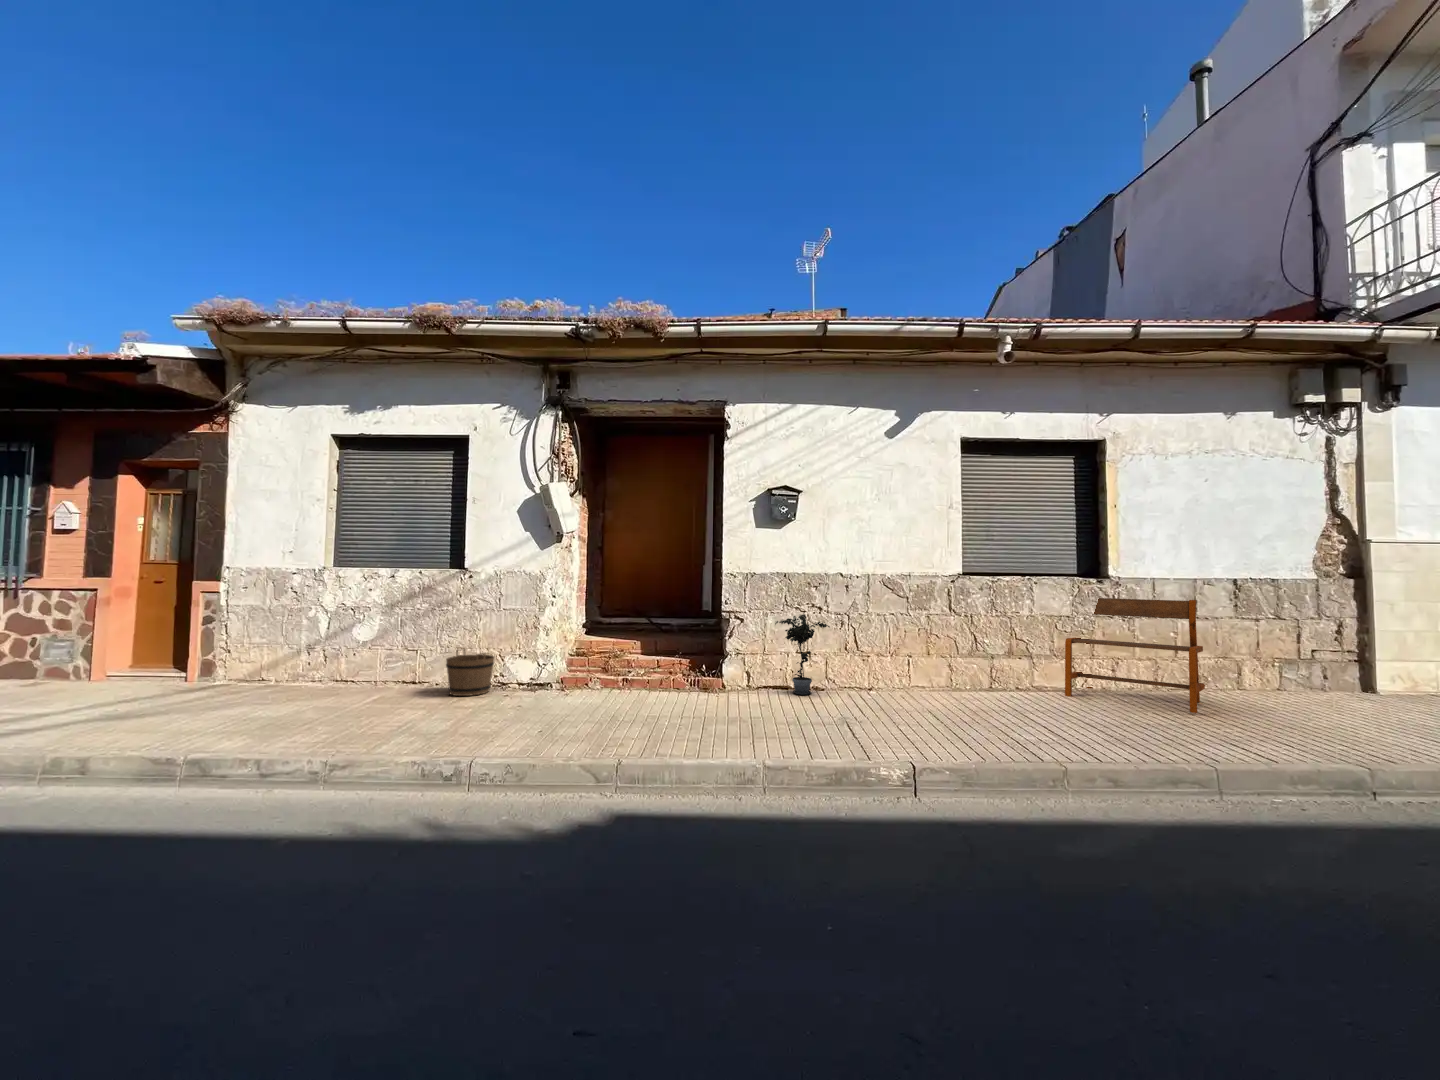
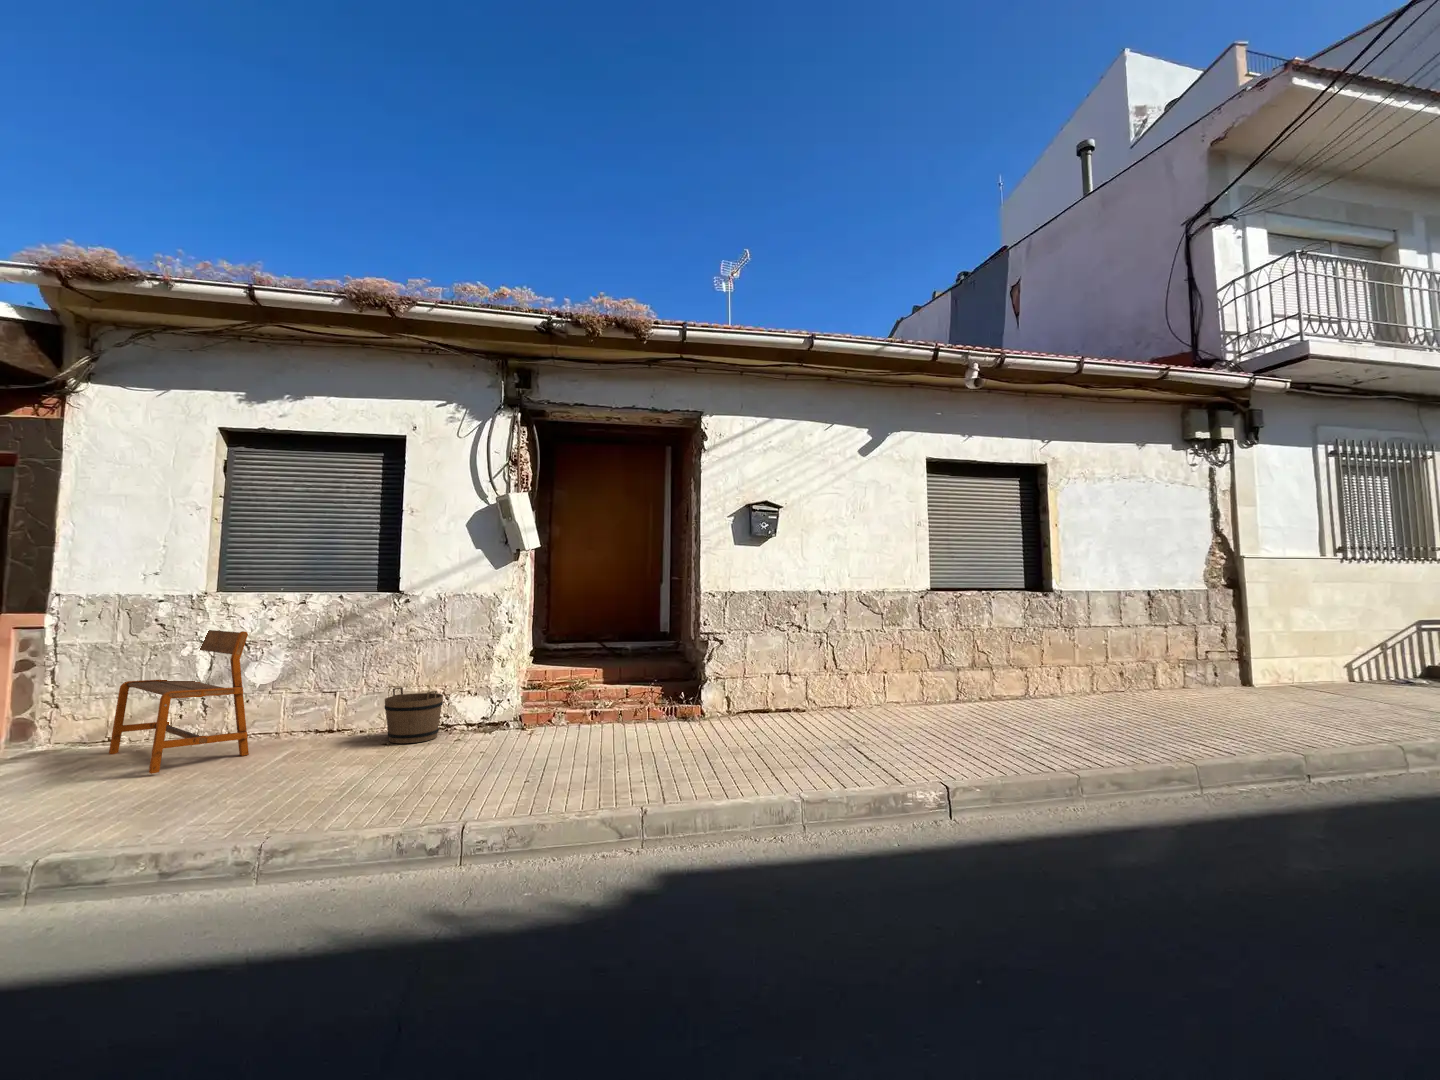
bench: present [1065,598,1205,713] -> present [109,630,249,774]
potted plant: present [775,612,830,695] -> none [758,631,816,718]

